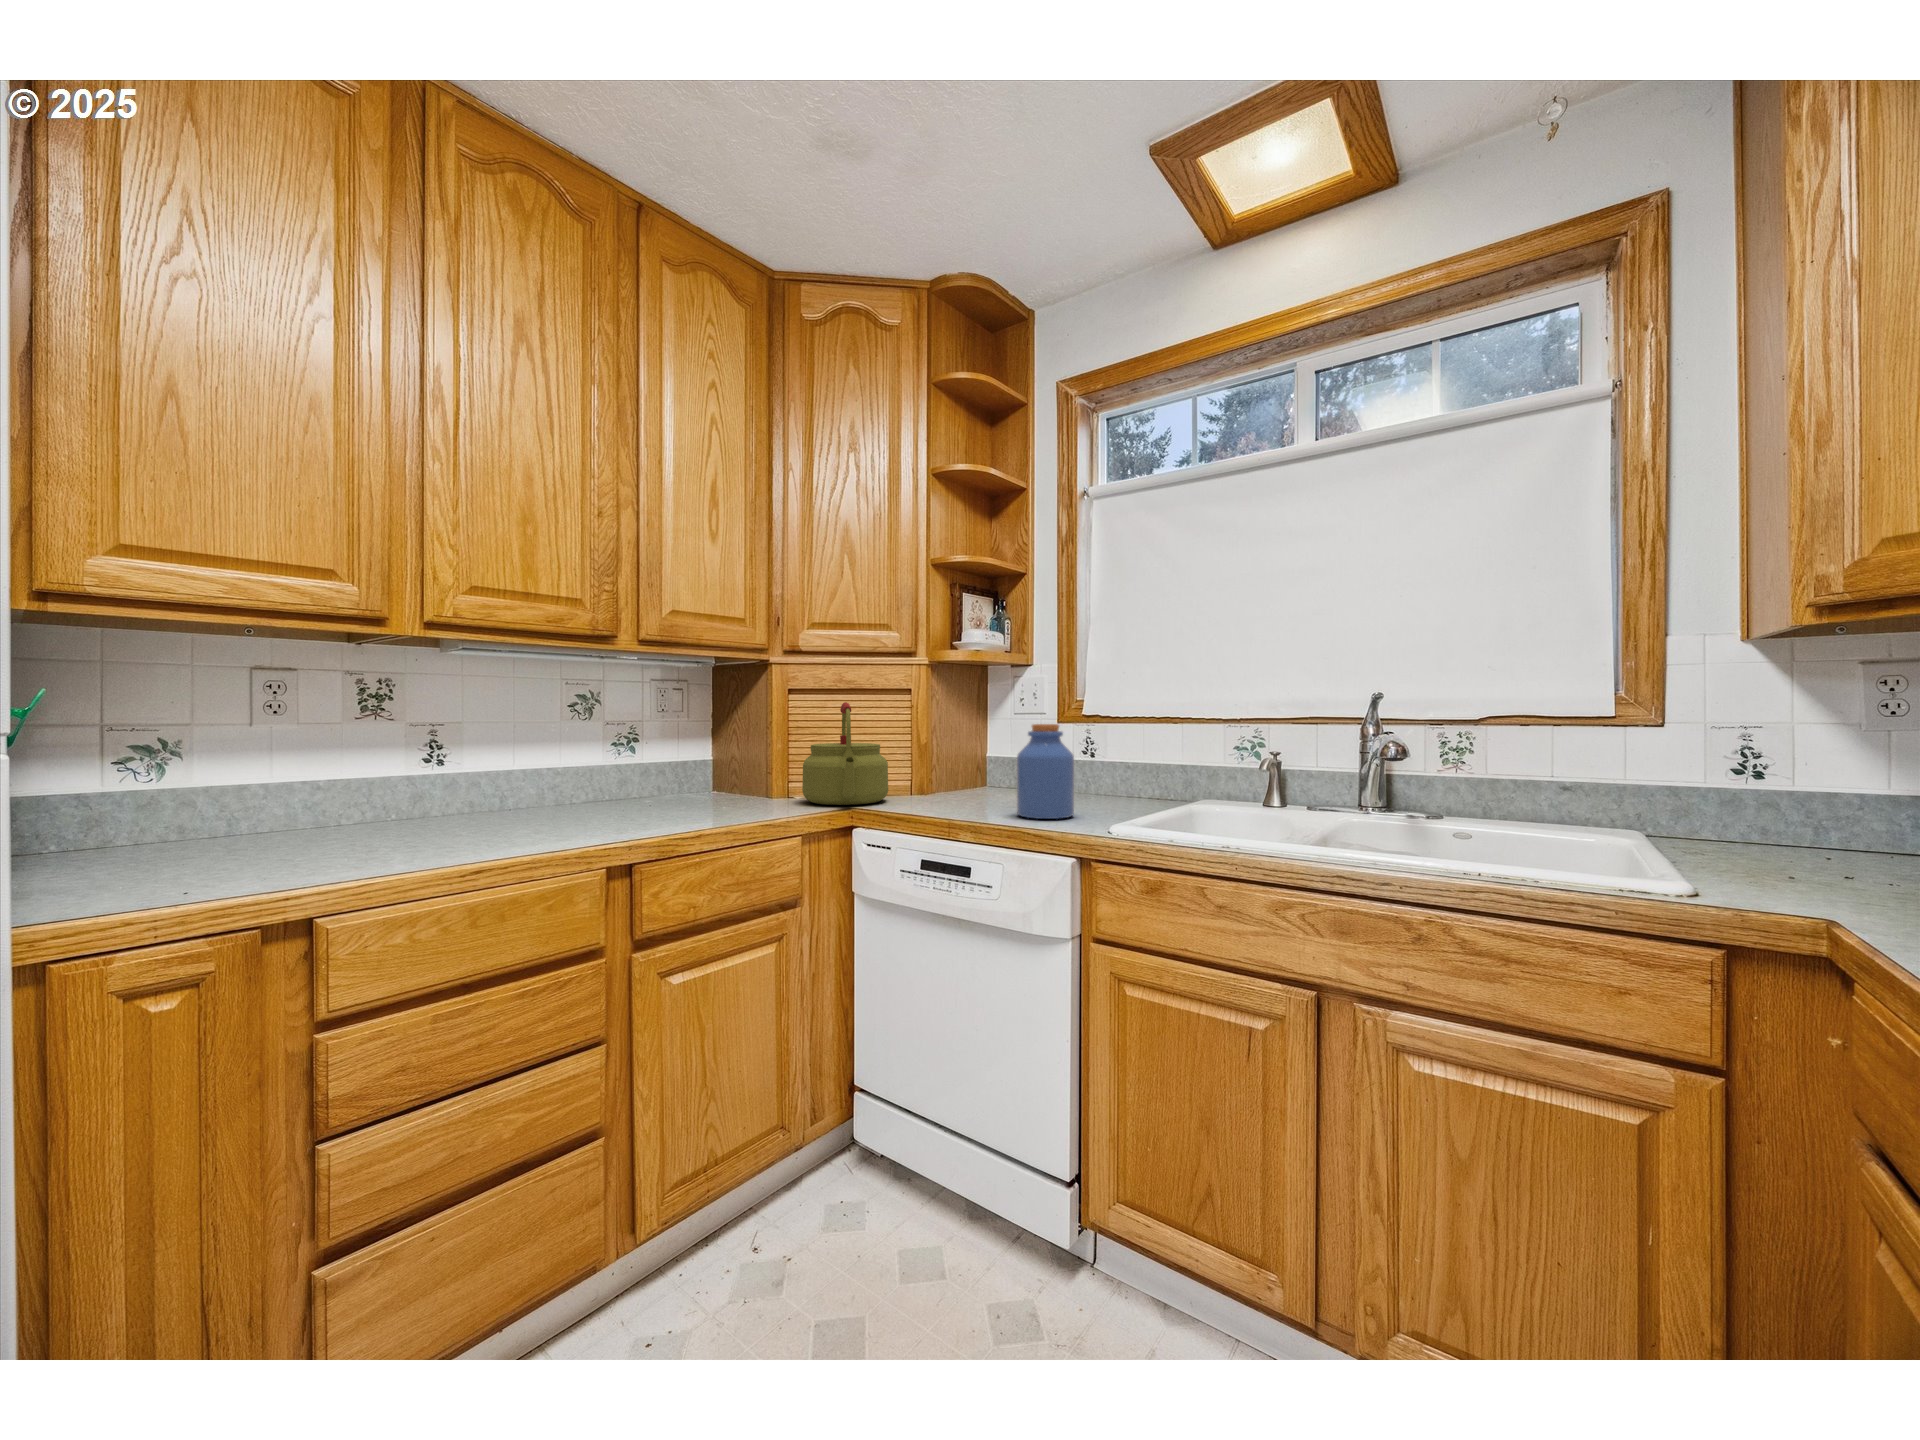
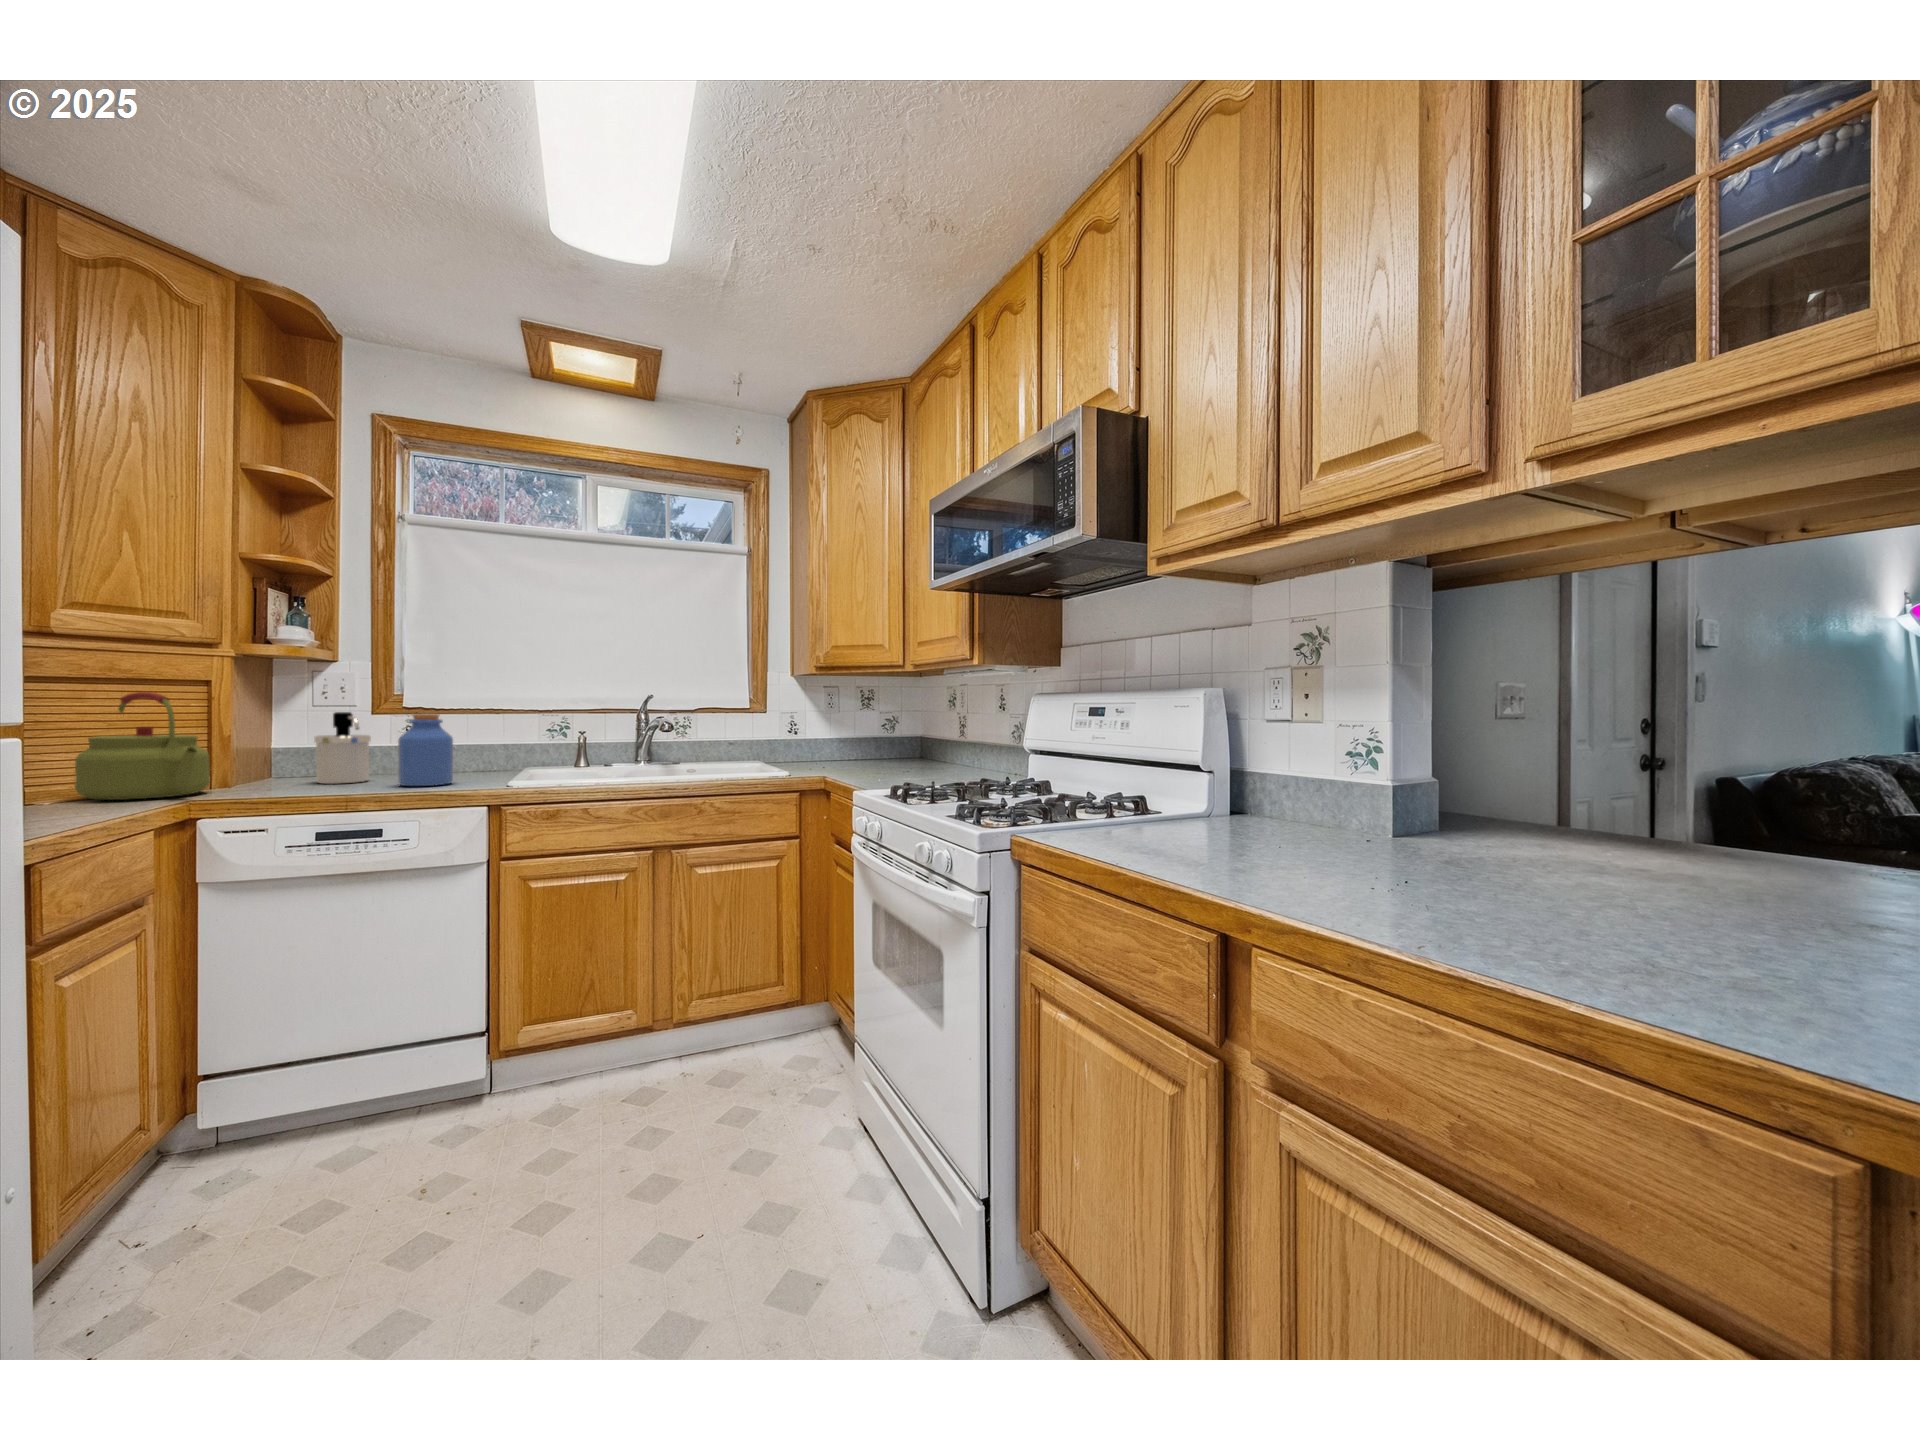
soap dispenser: none [974,722,1023,804] -> present [314,712,371,784]

